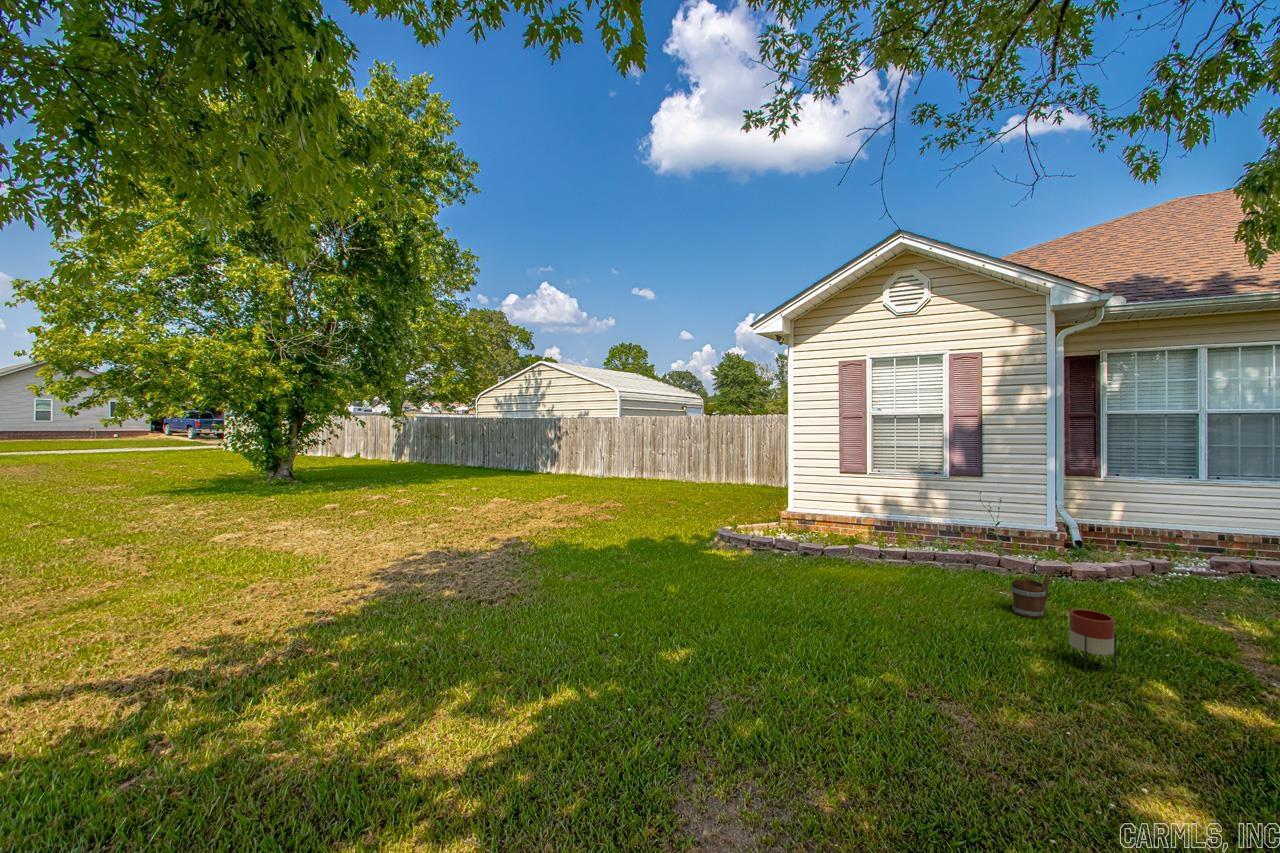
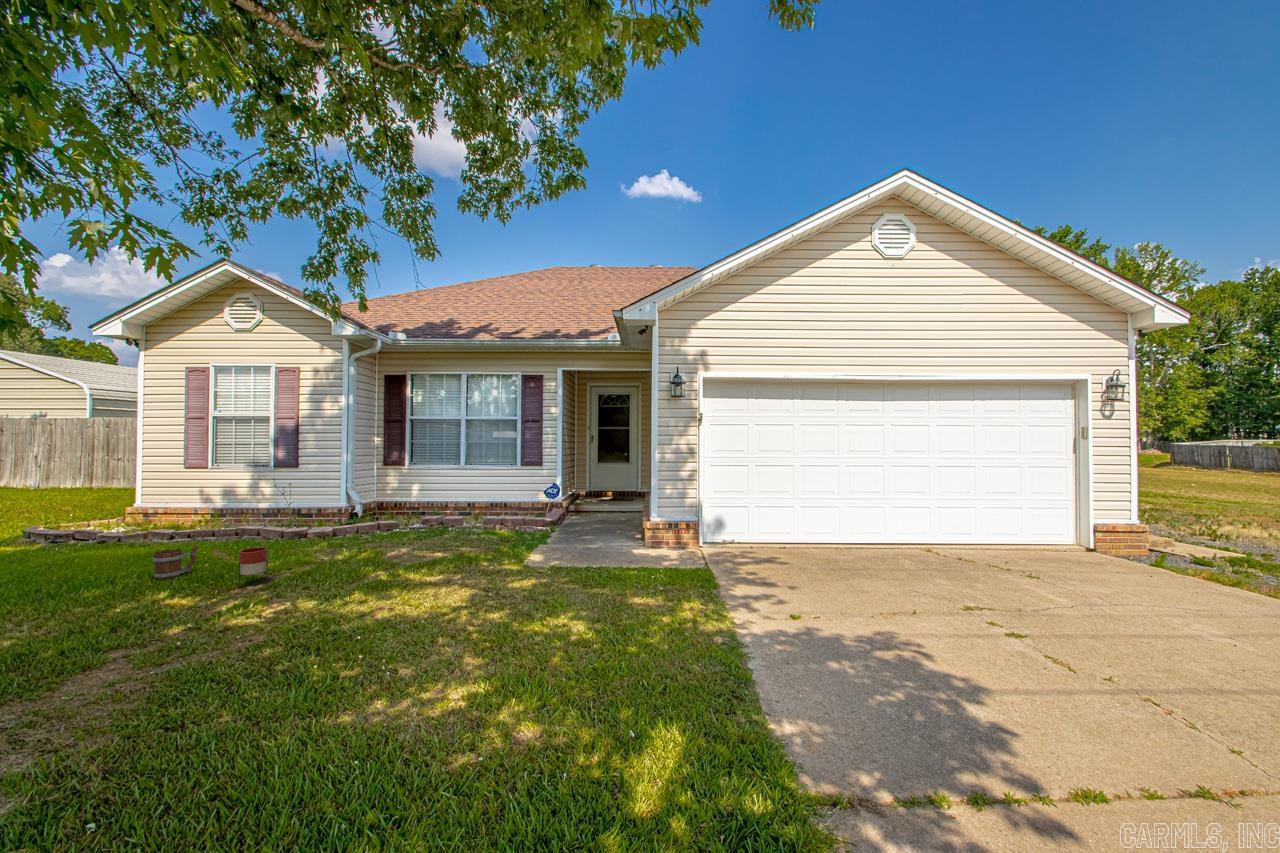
planter: present [1069,609,1116,672] -> present [239,547,268,588]

